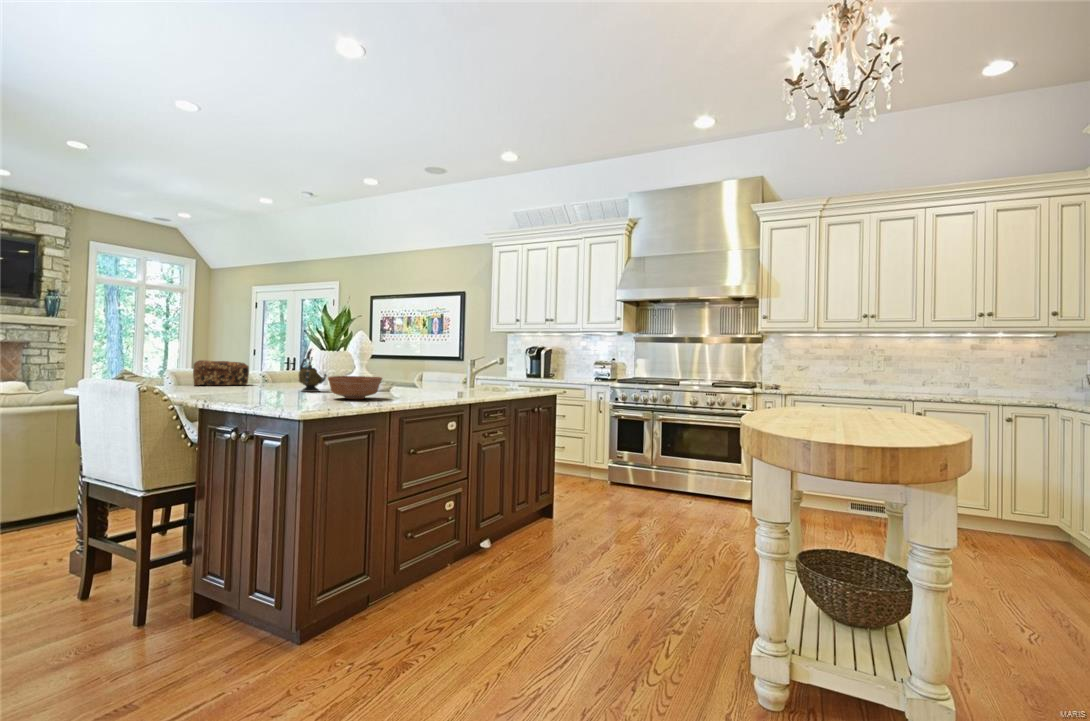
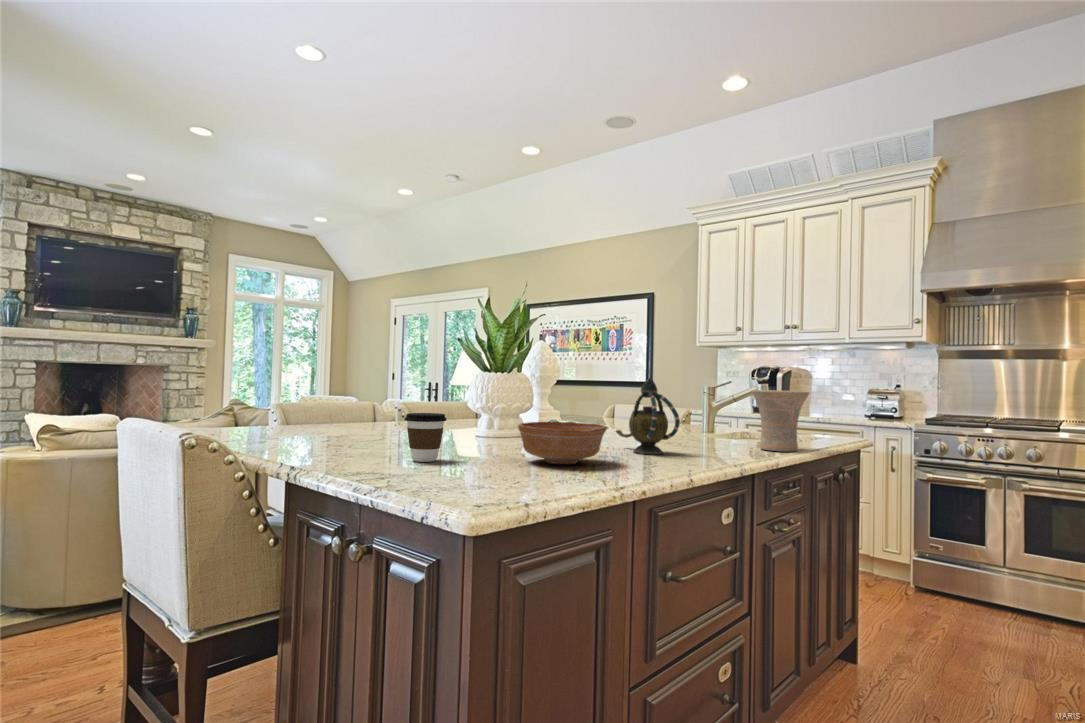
teapot: present [299,349,327,392] -> present [616,378,680,454]
vase: none [484,359,516,394] -> present [751,390,809,451]
bread loaf: present [193,360,249,386] -> none [322,391,391,427]
coffee cup: none [253,371,281,399] -> present [405,413,446,462]

